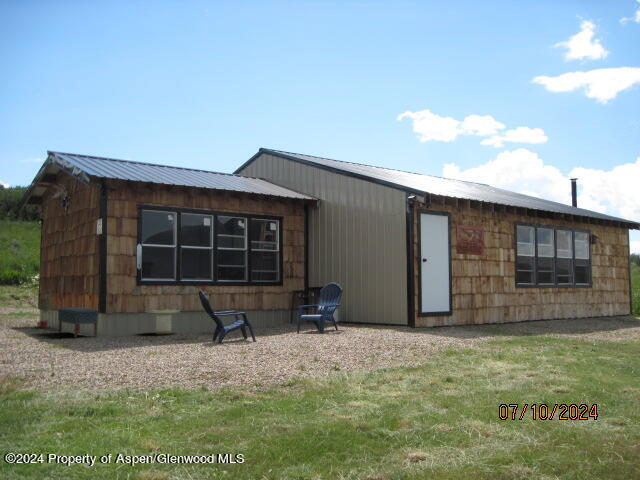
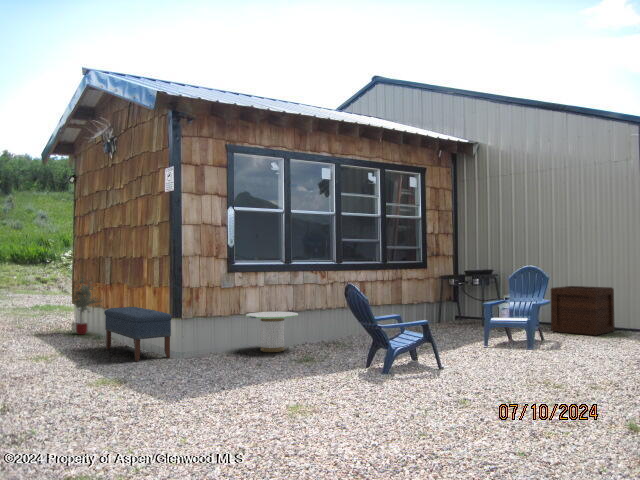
wooden crate: none [355,297,396,328] -> present [551,286,615,336]

